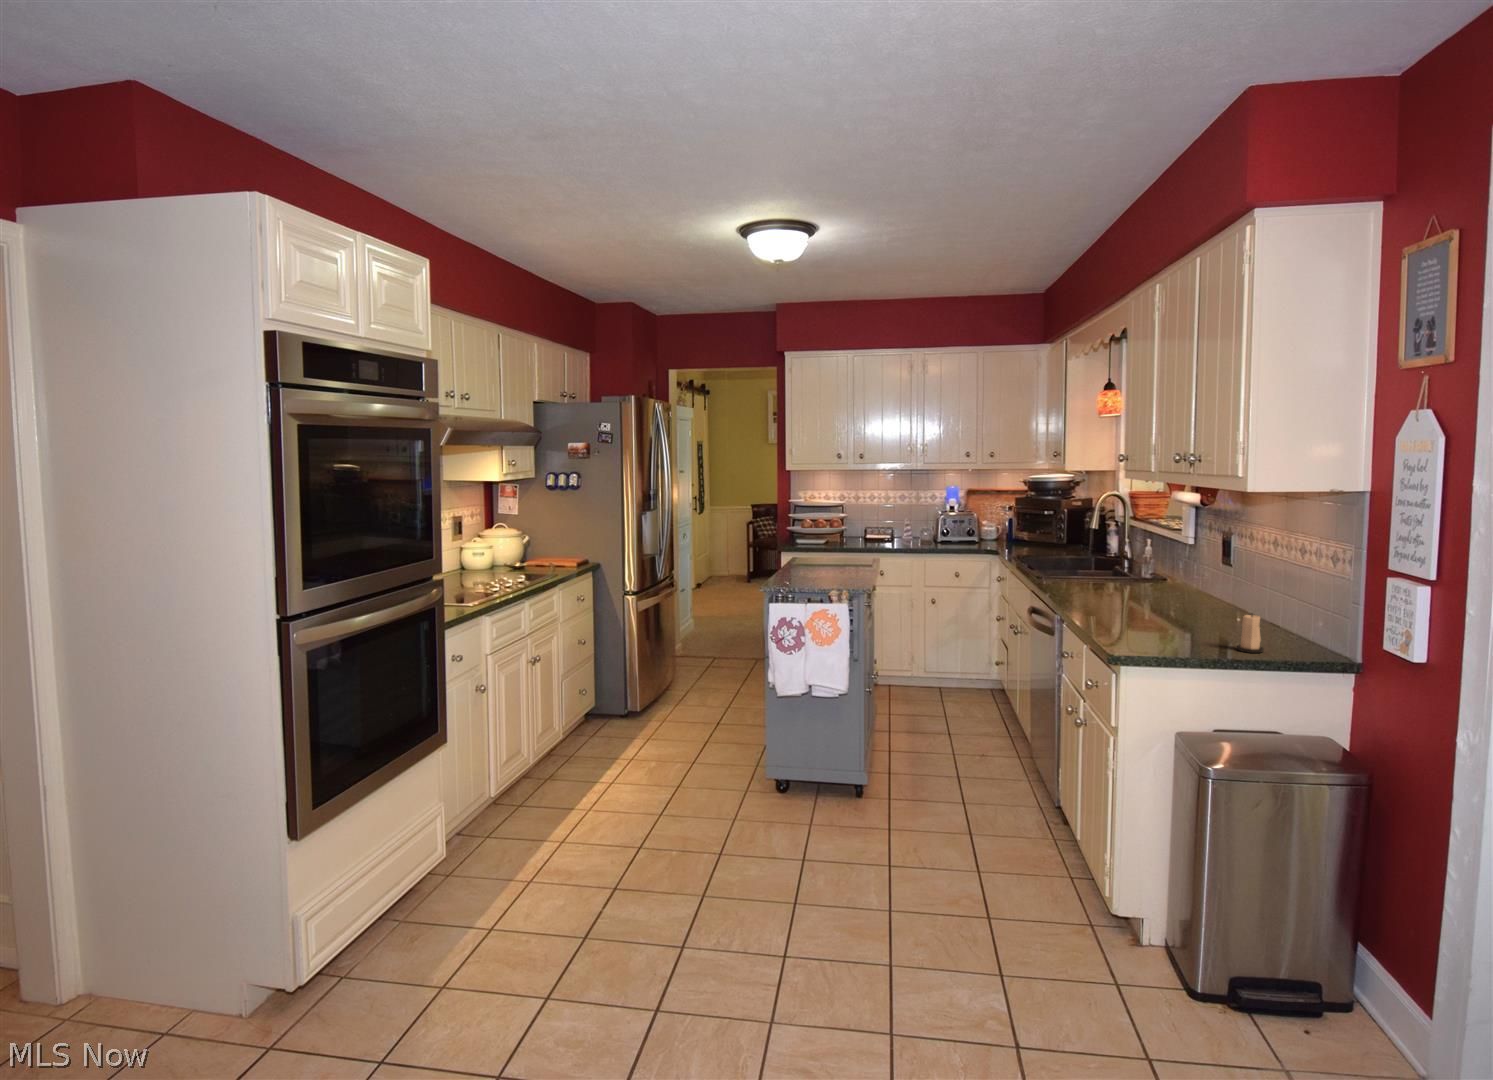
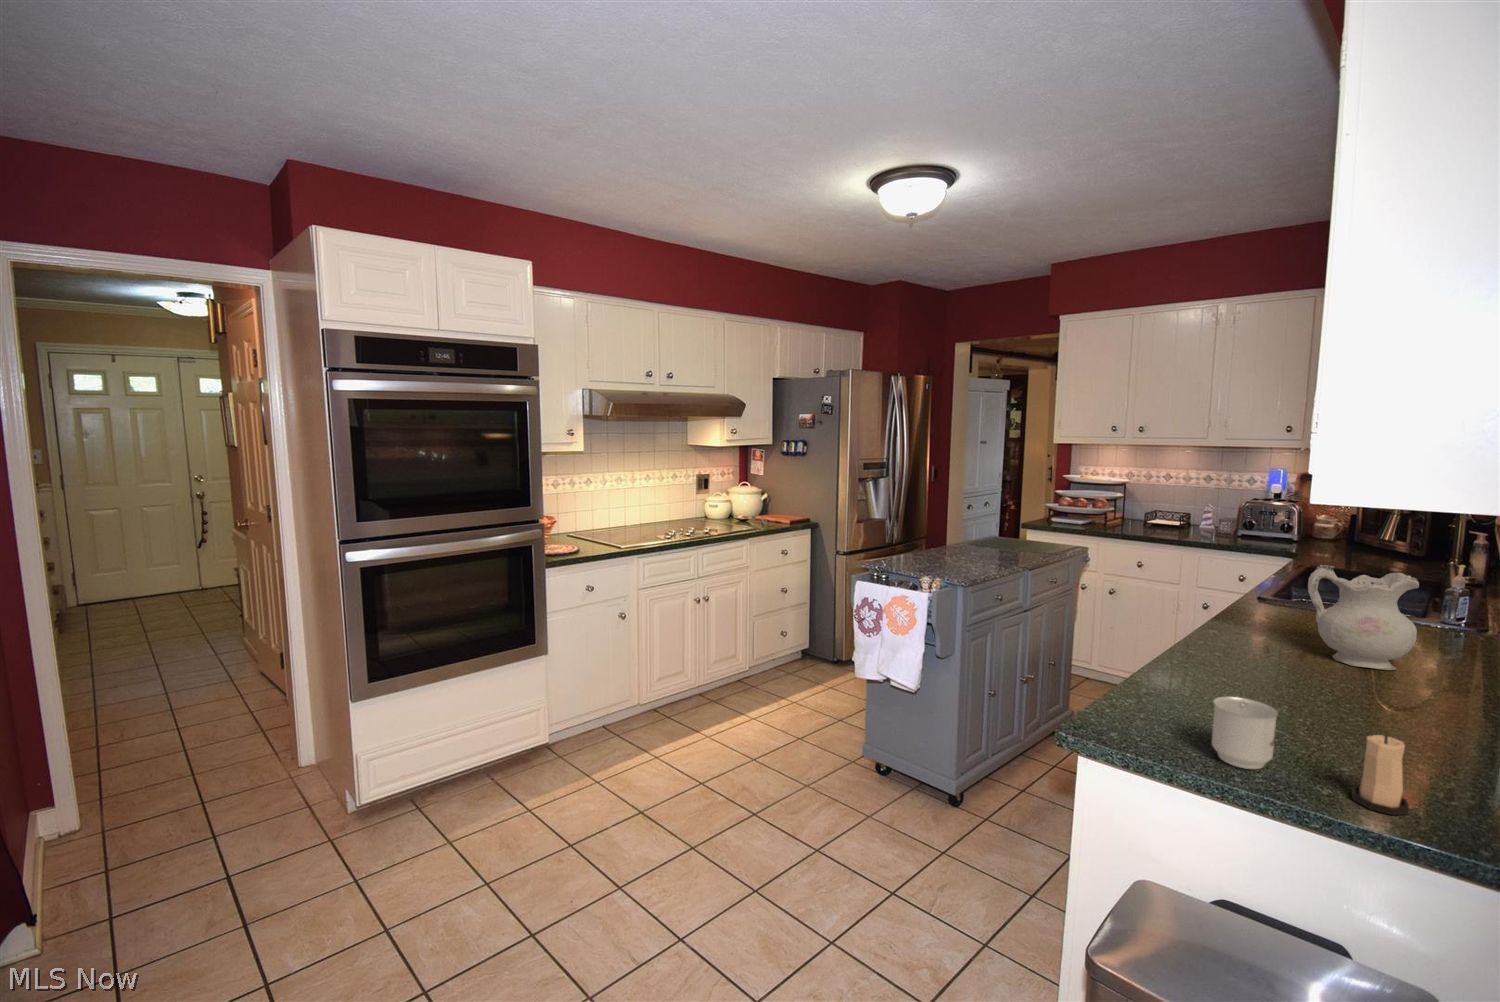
ceramic pitcher: none [1111,541,1166,603] -> present [1308,565,1419,670]
mug: none [1169,613,1203,650] -> present [1212,697,1278,769]

